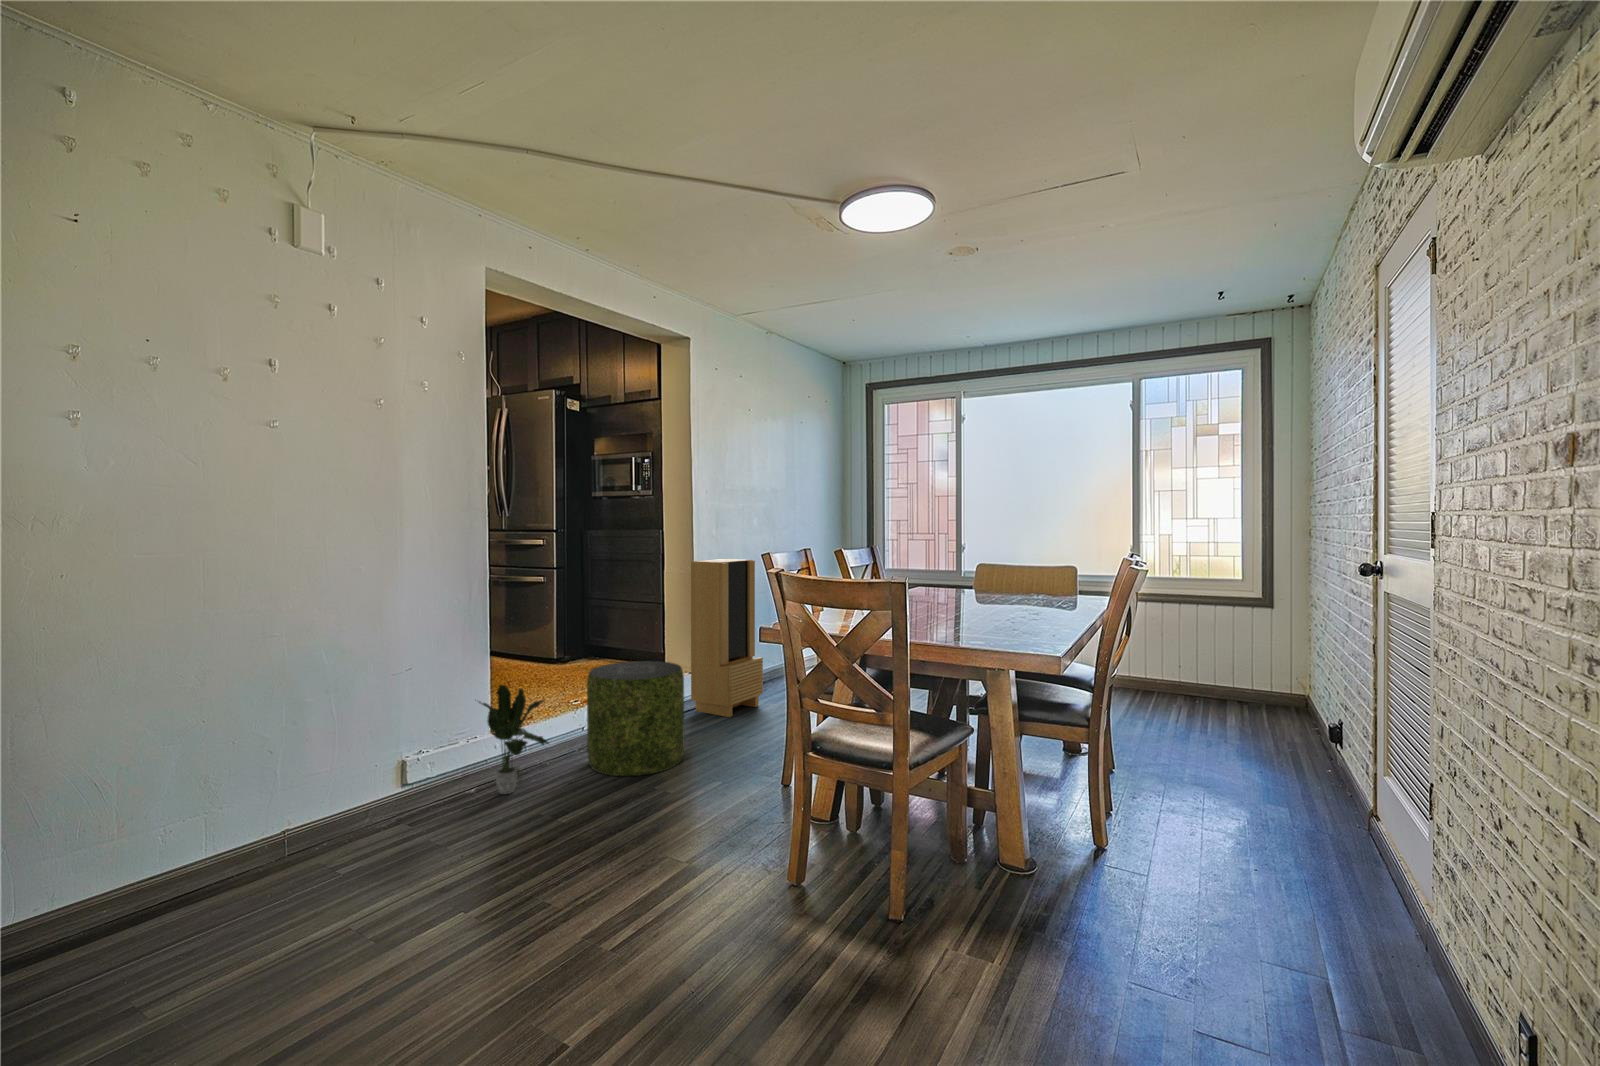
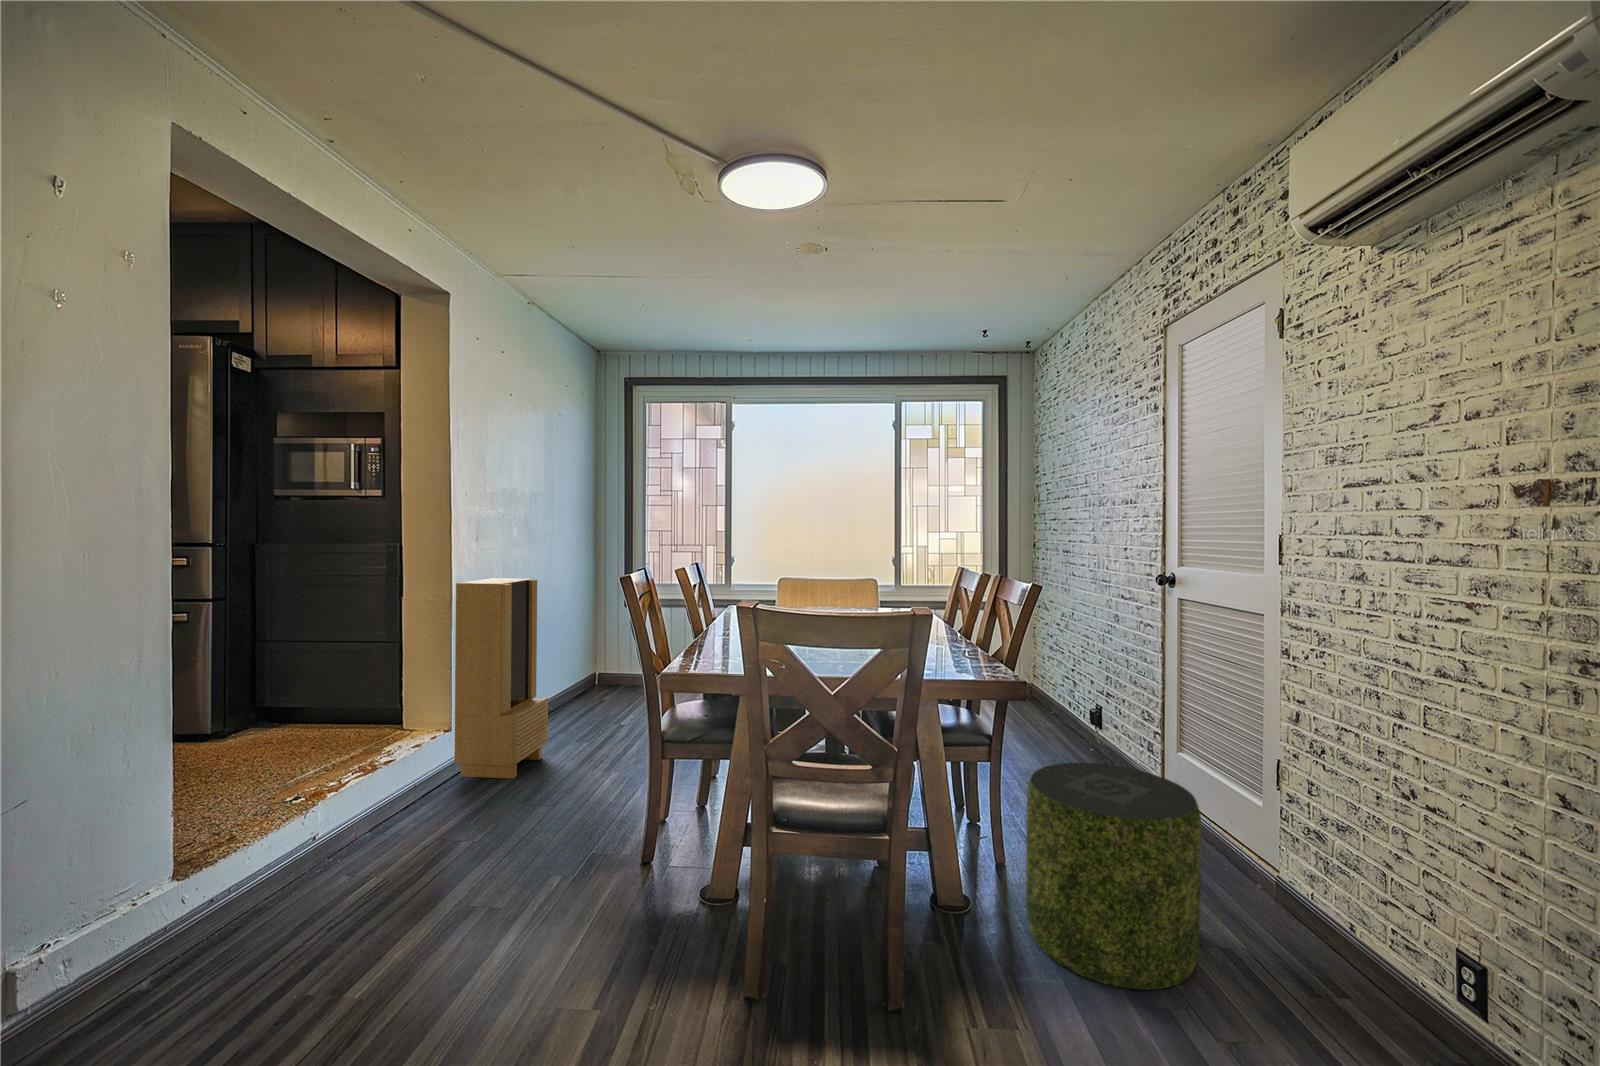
pouf: present [587,661,684,776] -> present [1026,763,1201,990]
potted plant: present [479,685,548,795] -> none [157,795,301,974]

